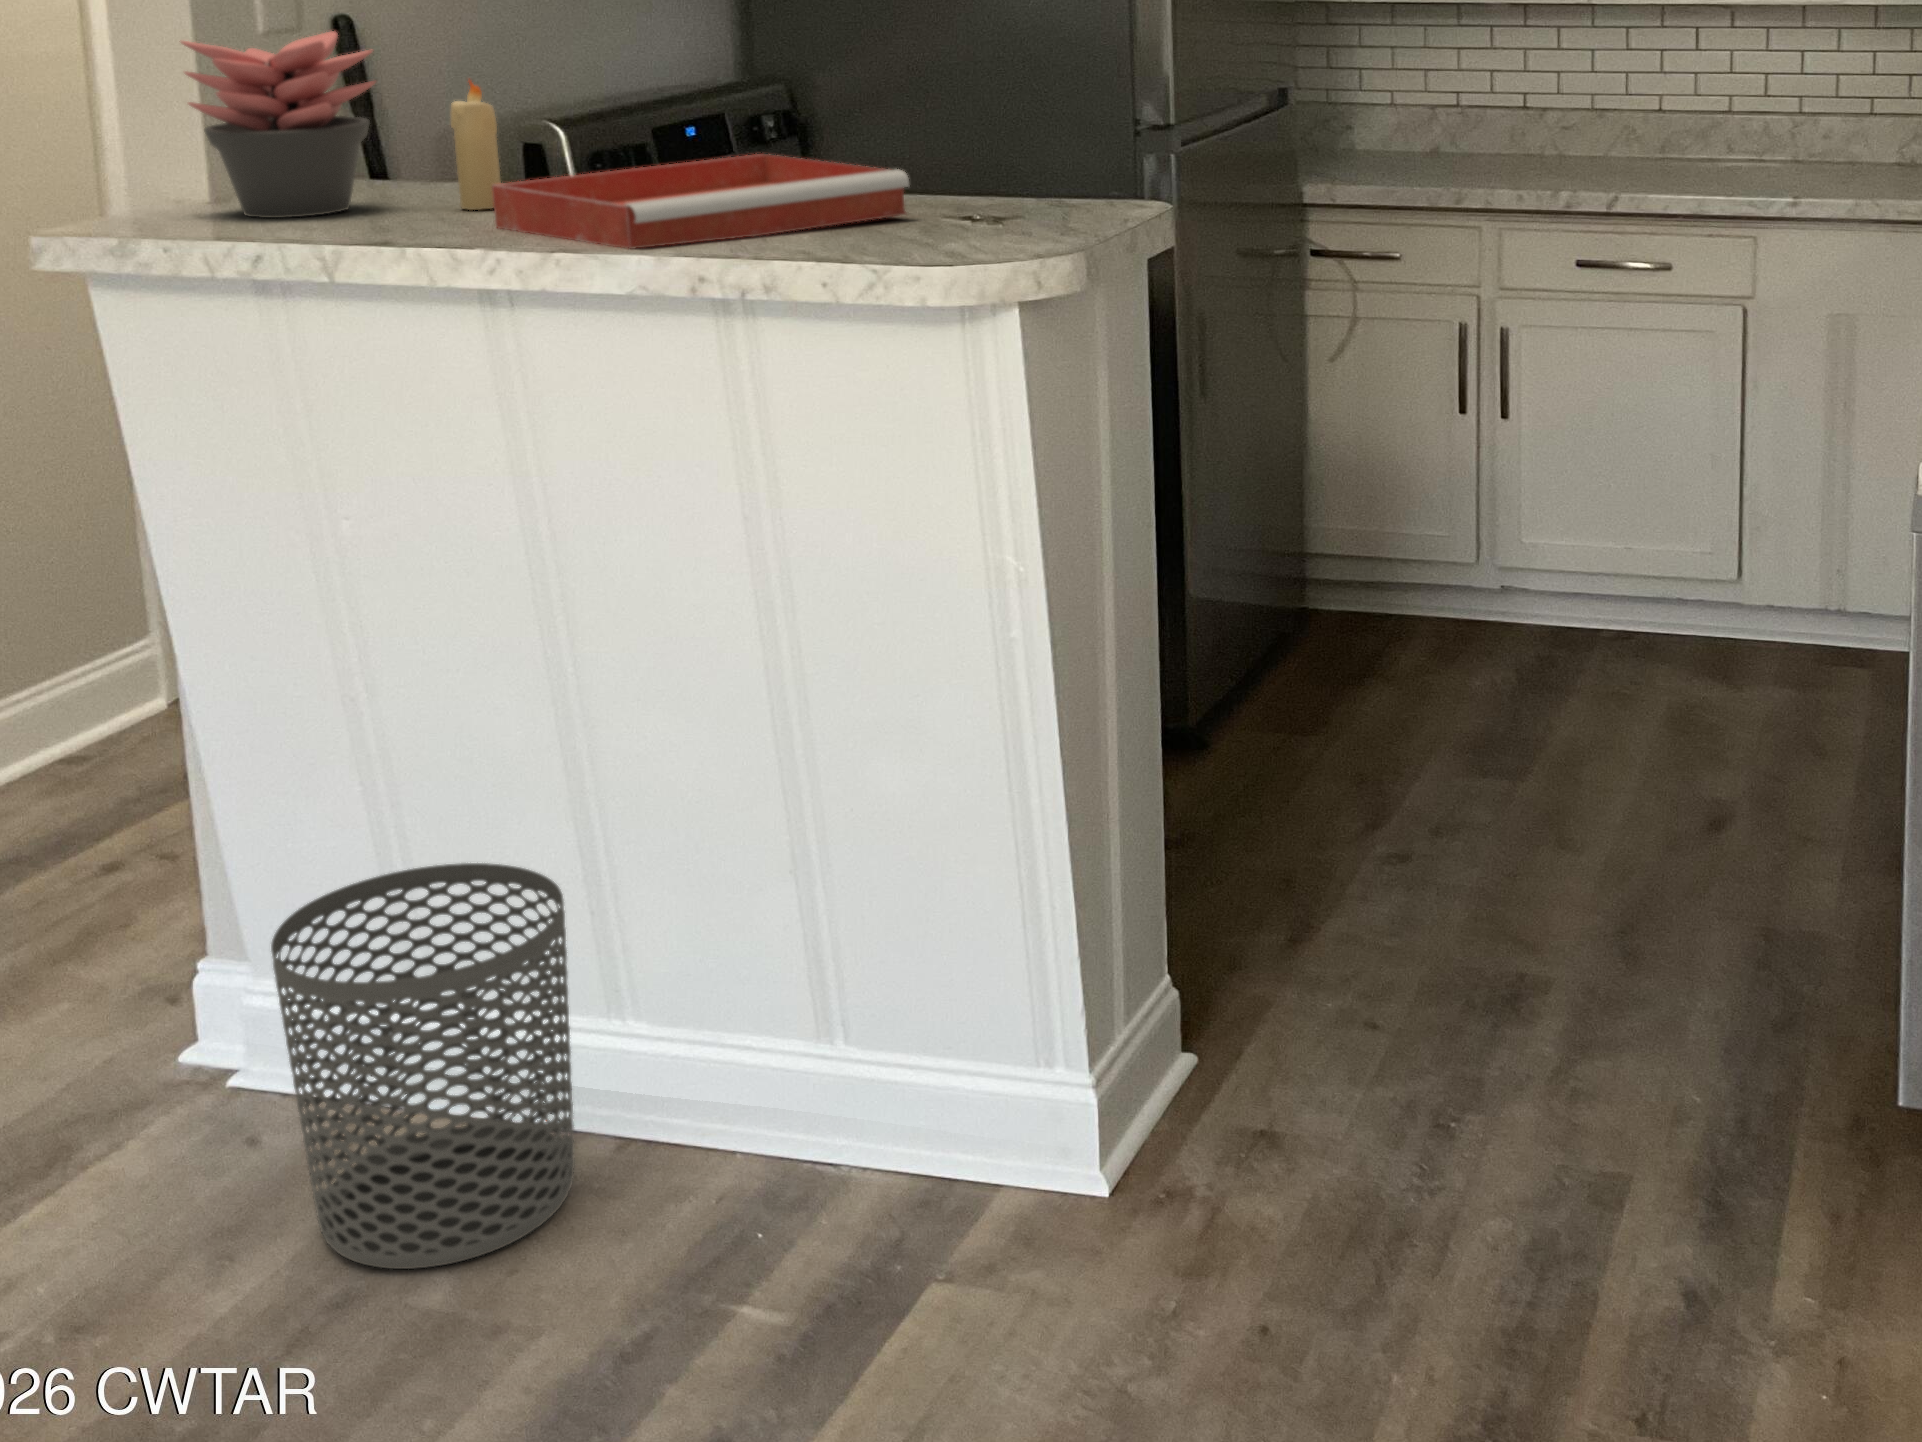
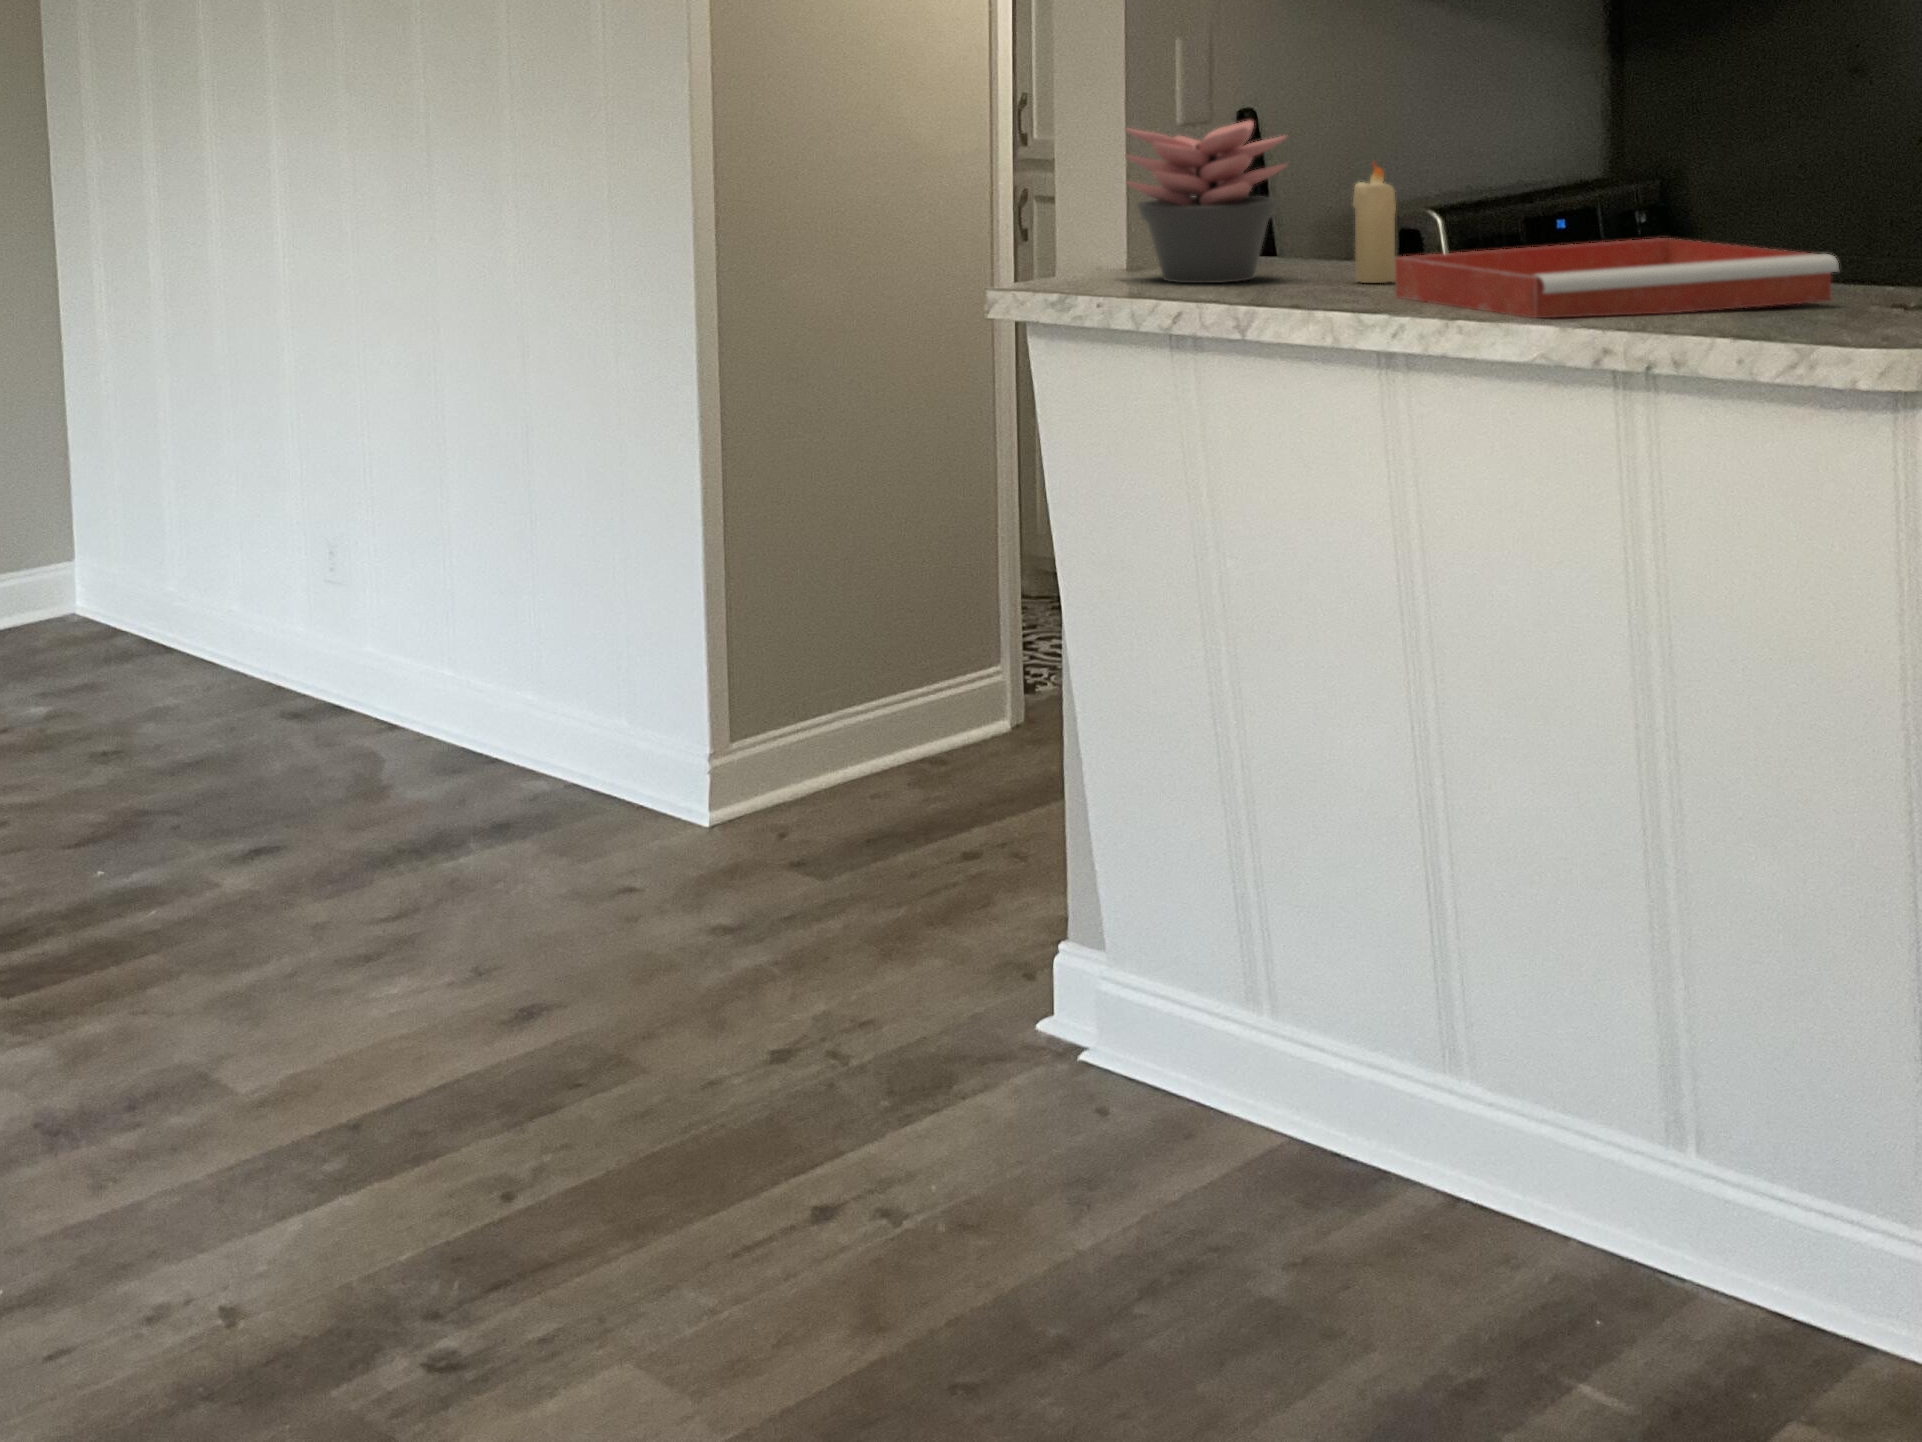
waste bin: present [271,863,575,1269] -> none [1144,888,1411,1263]

